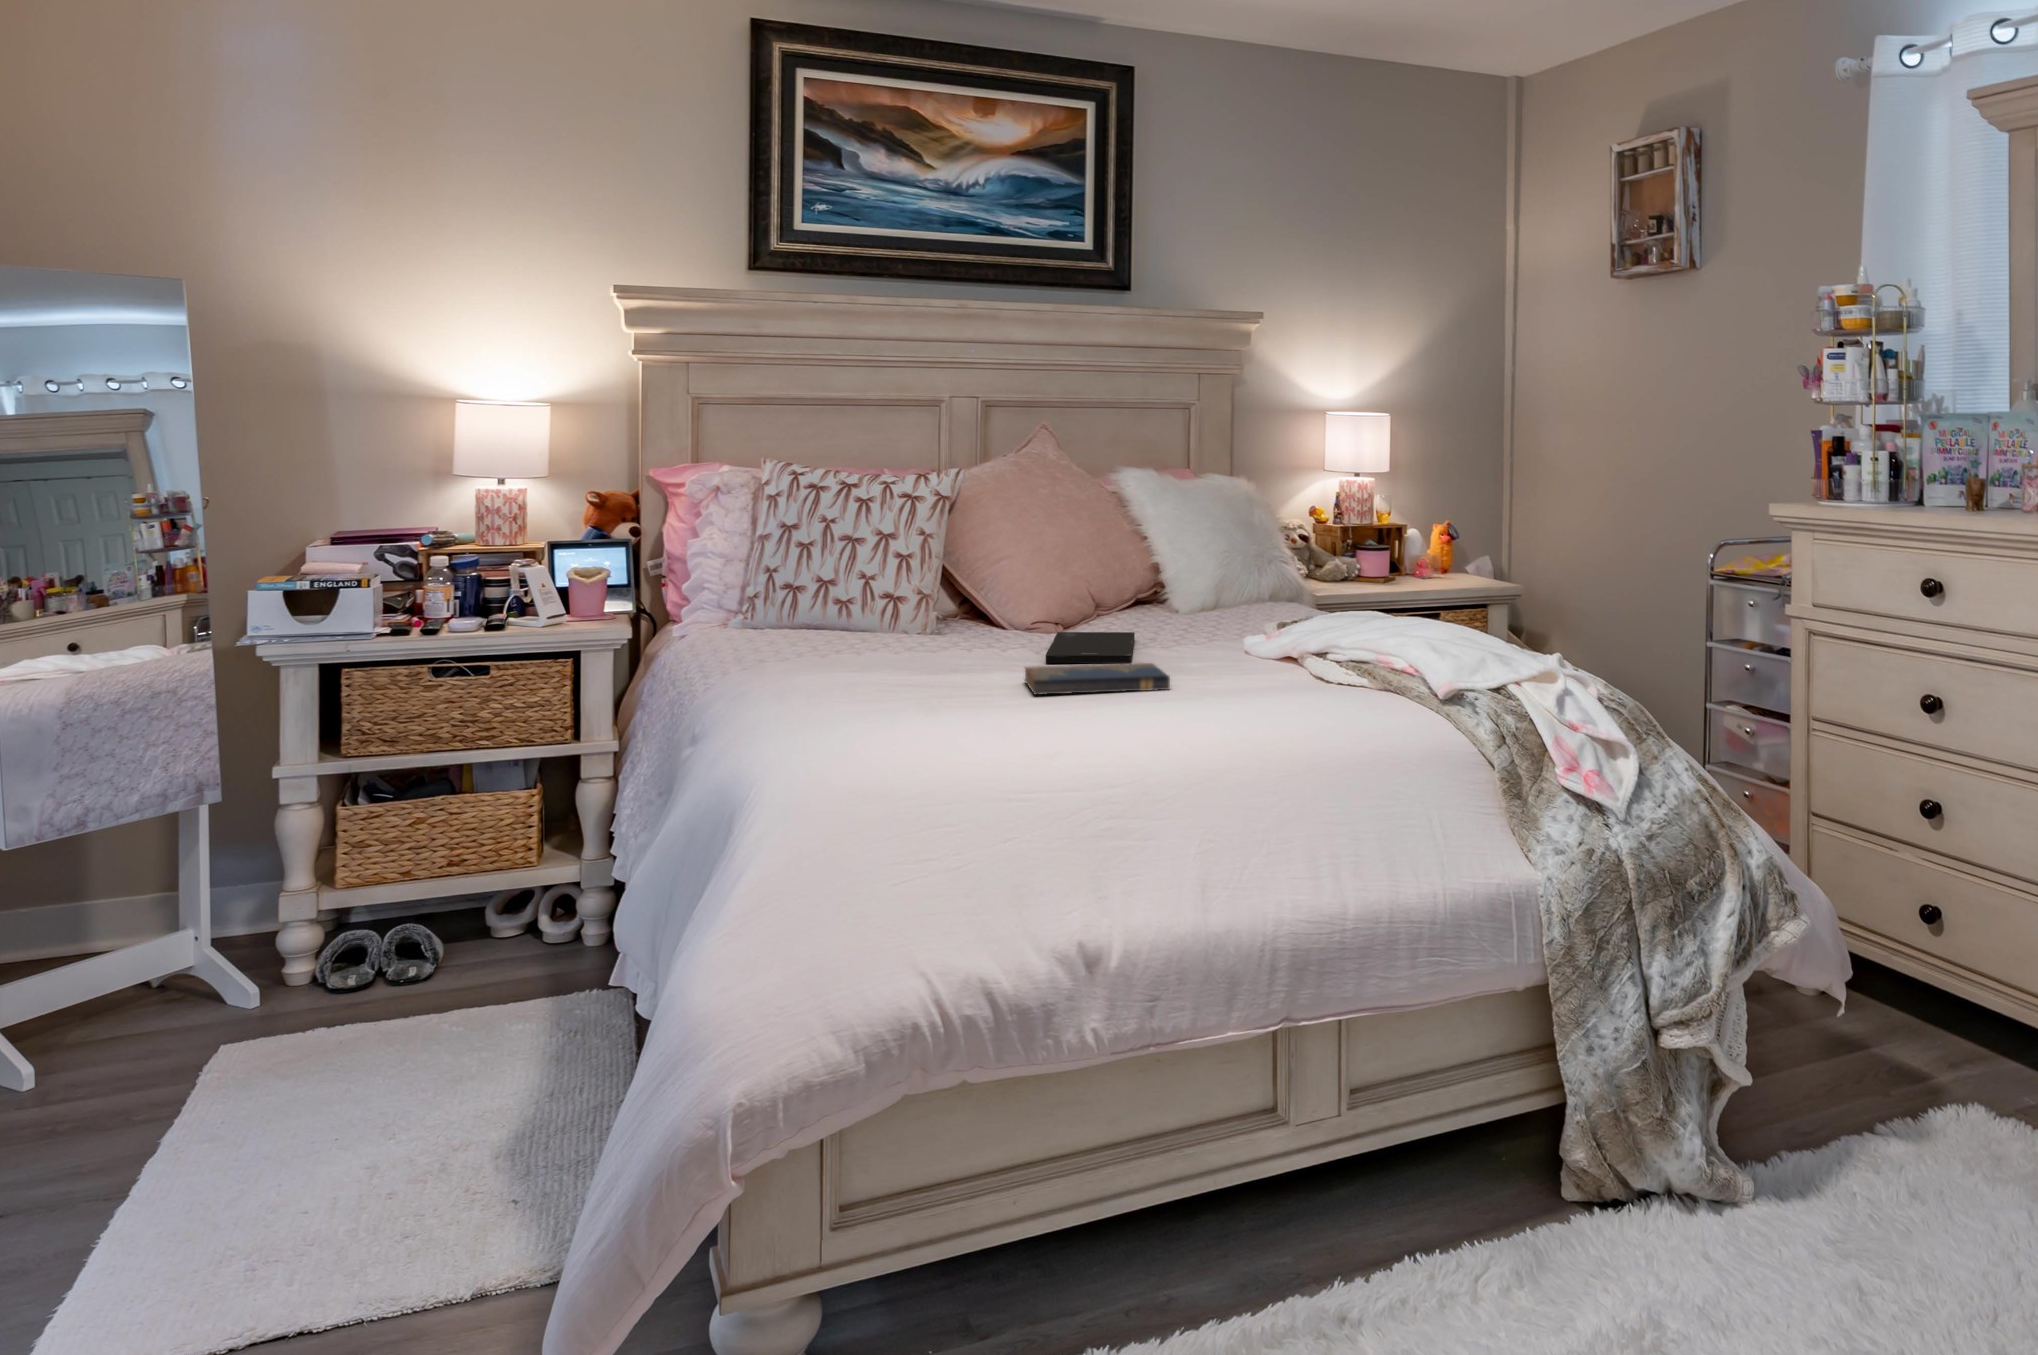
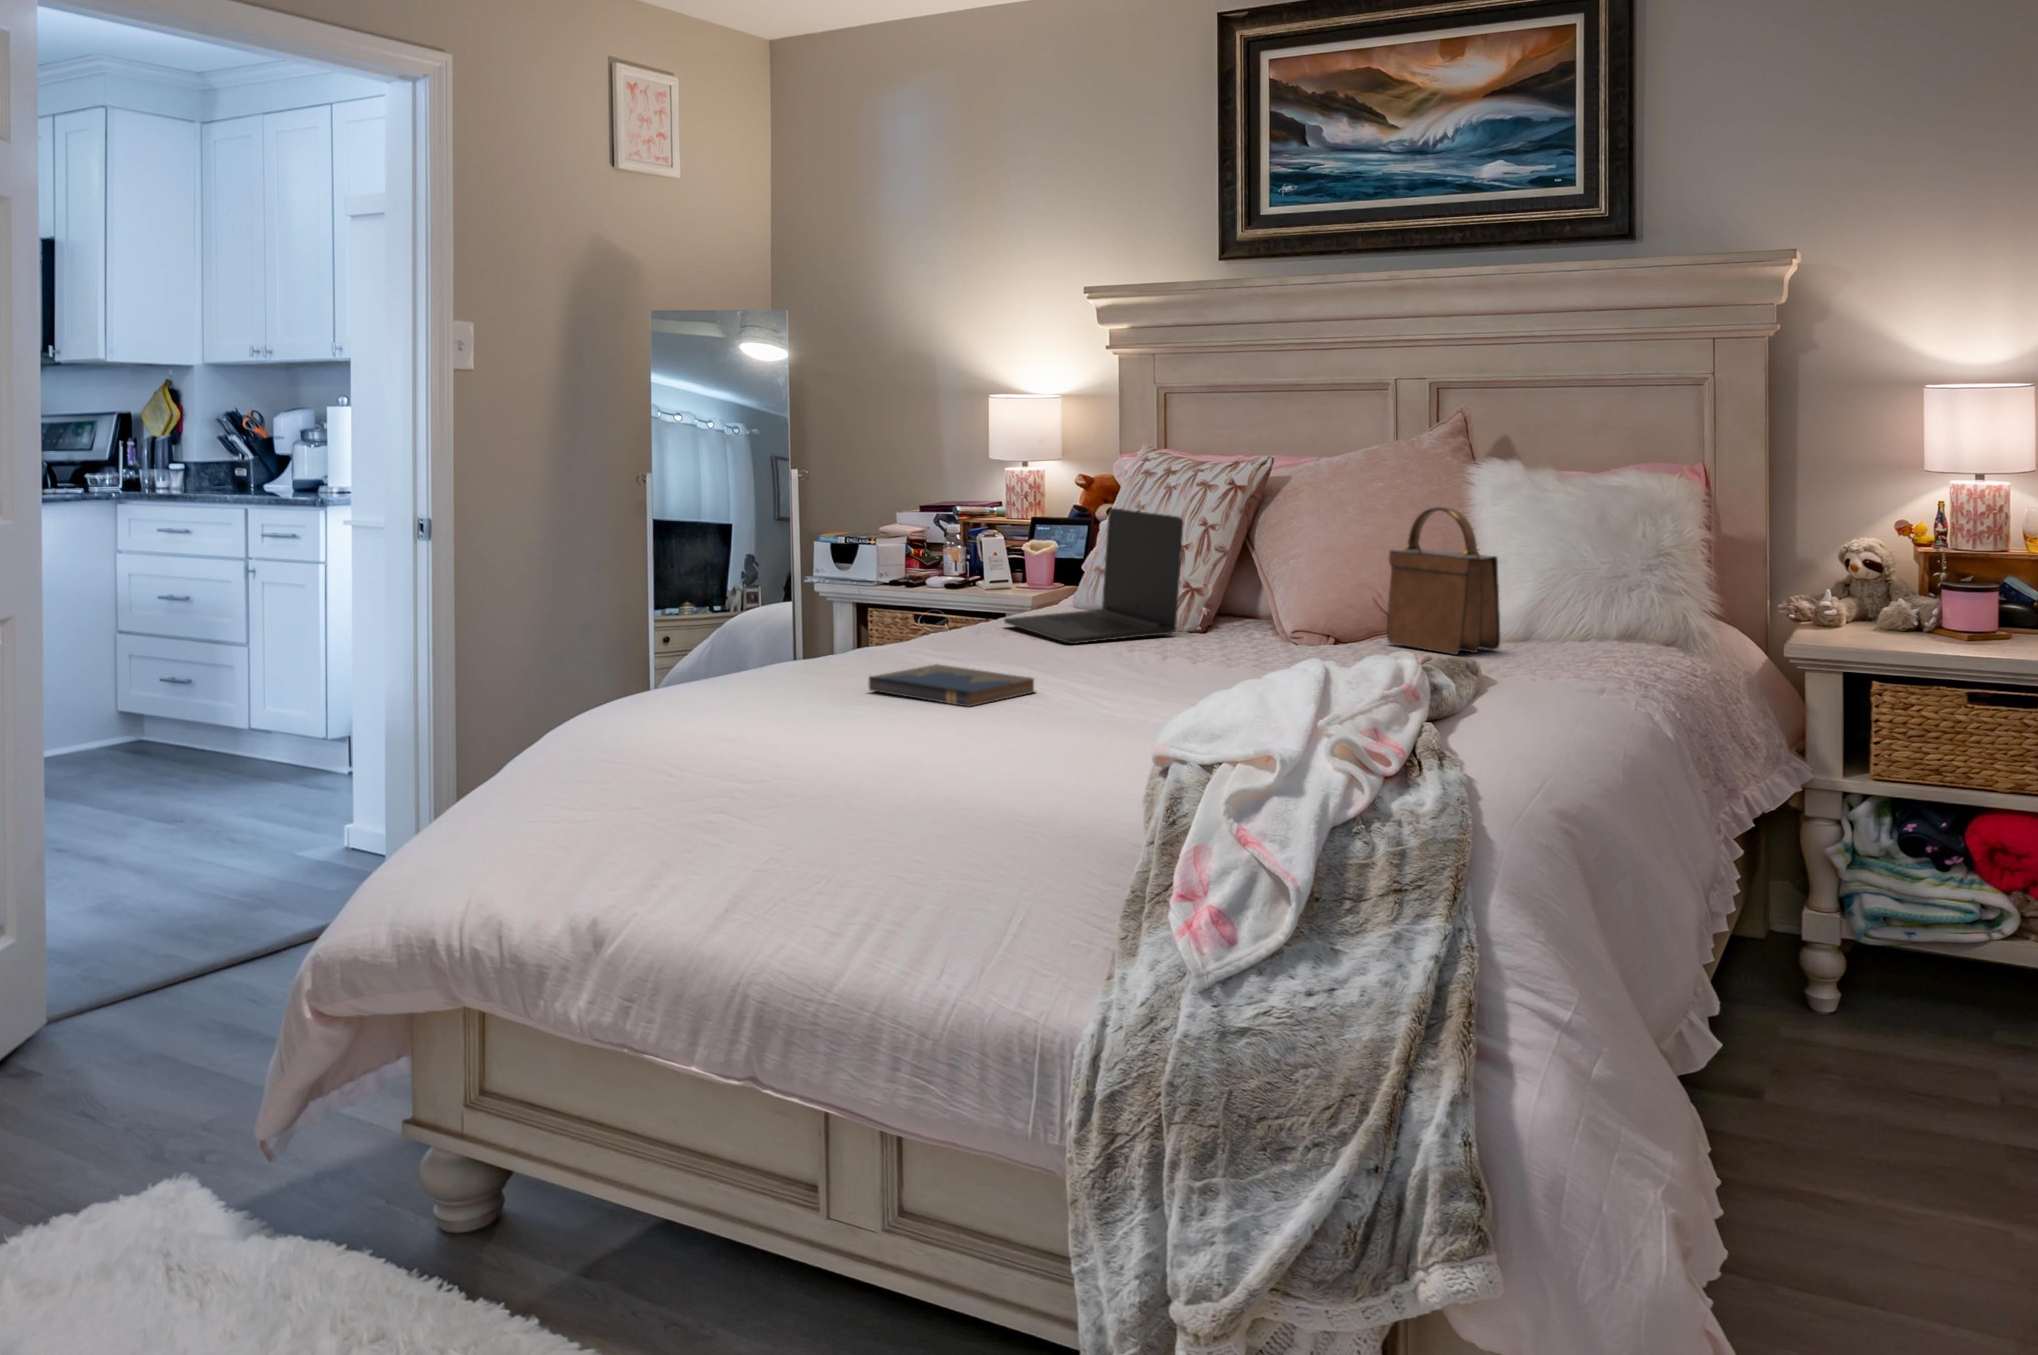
handbag: none [1168,506,1258,620] -> present [1387,507,1500,655]
laptop: none [800,520,996,650] -> present [1004,508,1183,644]
smartphone: present [1046,632,1135,663] -> none [1043,640,1239,678]

